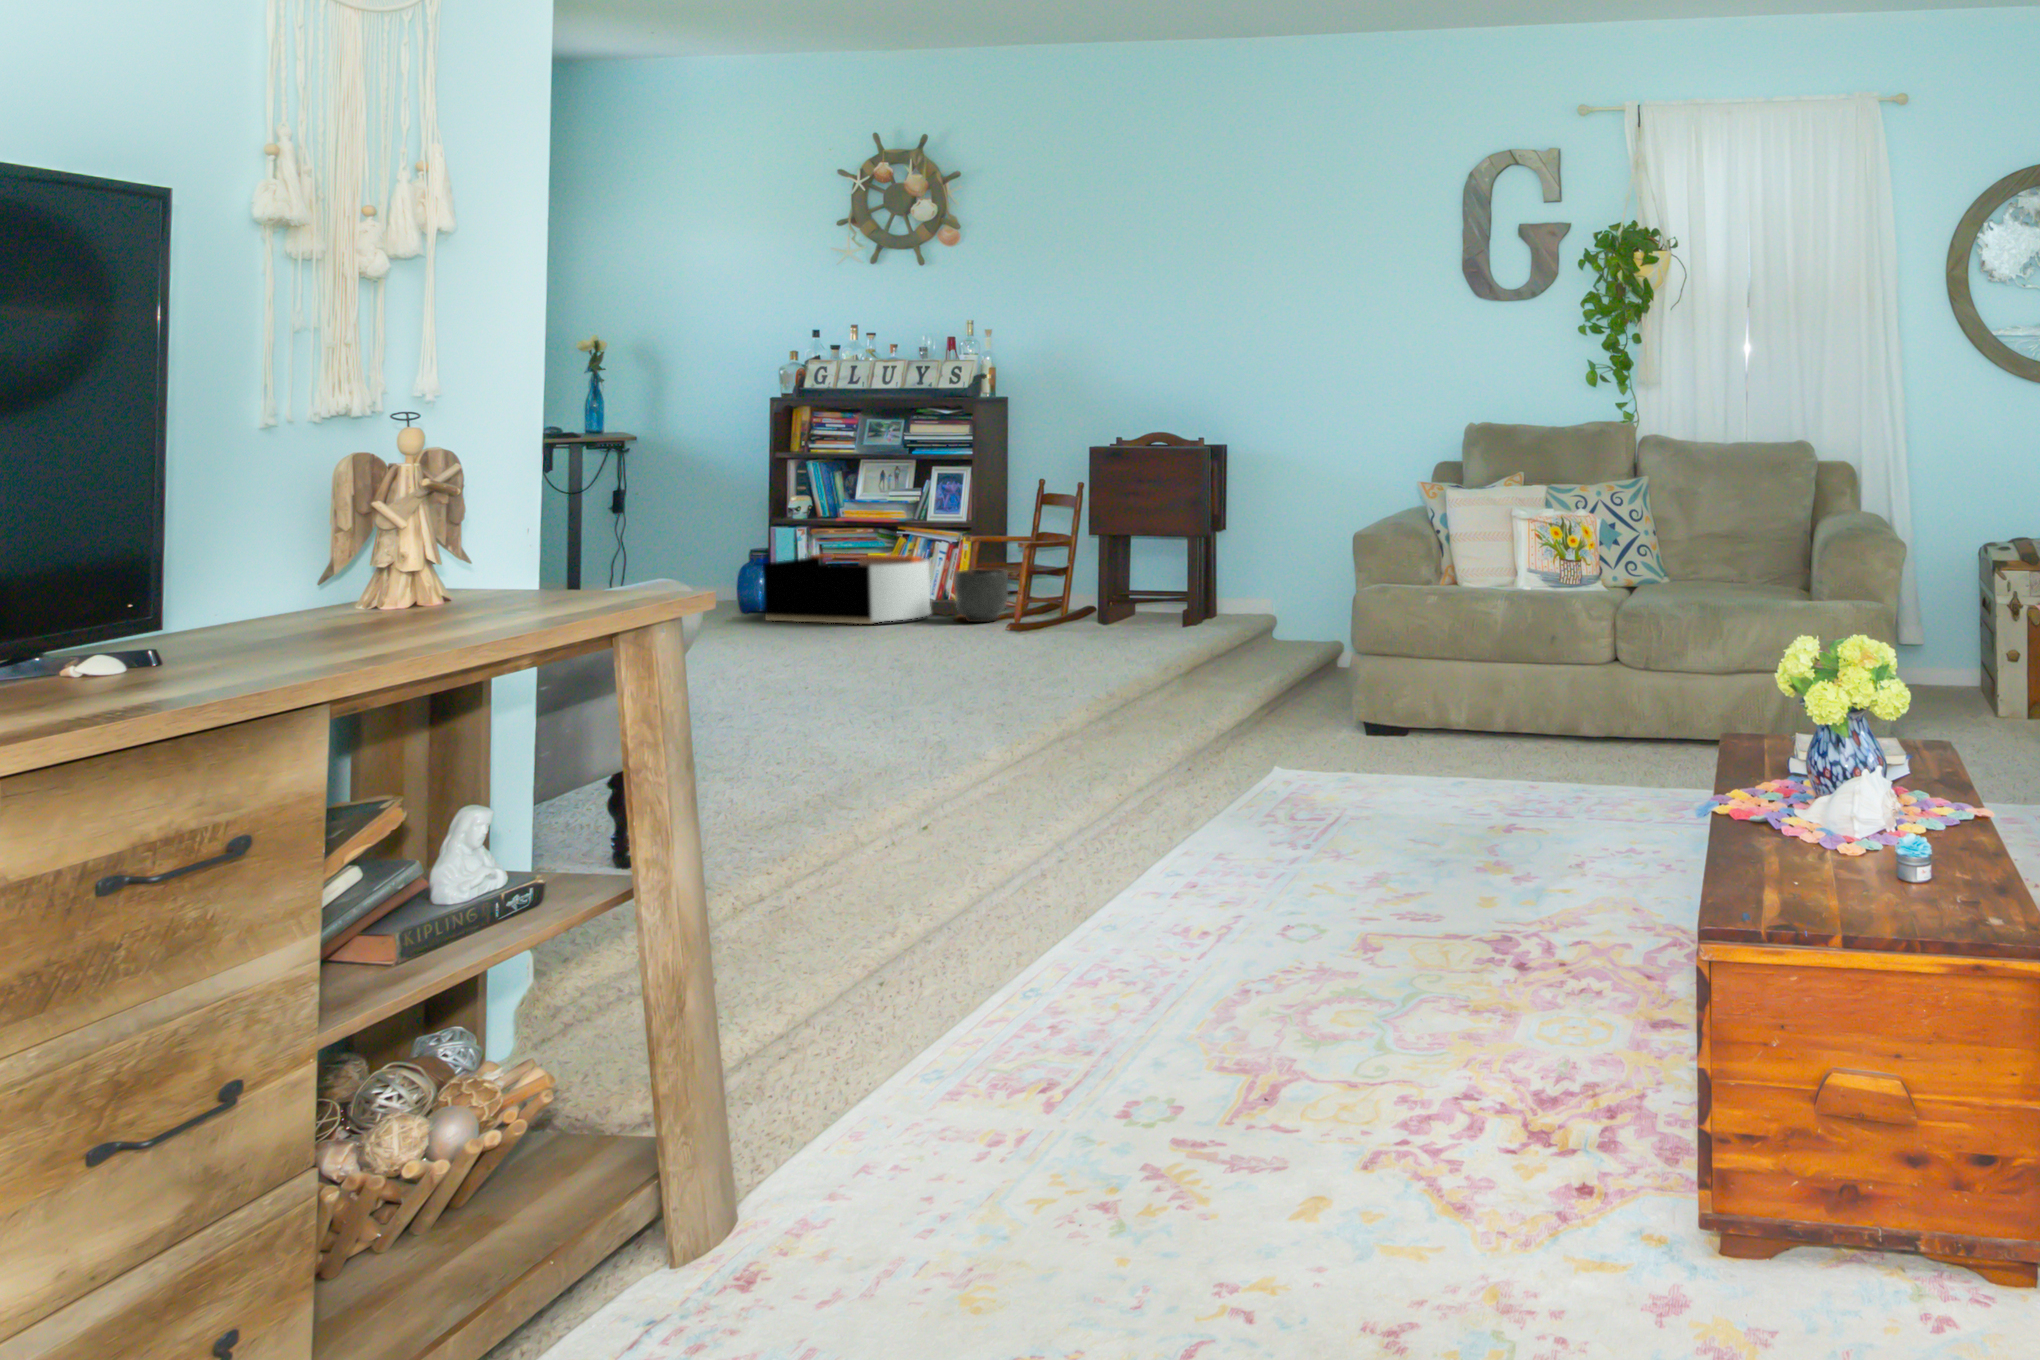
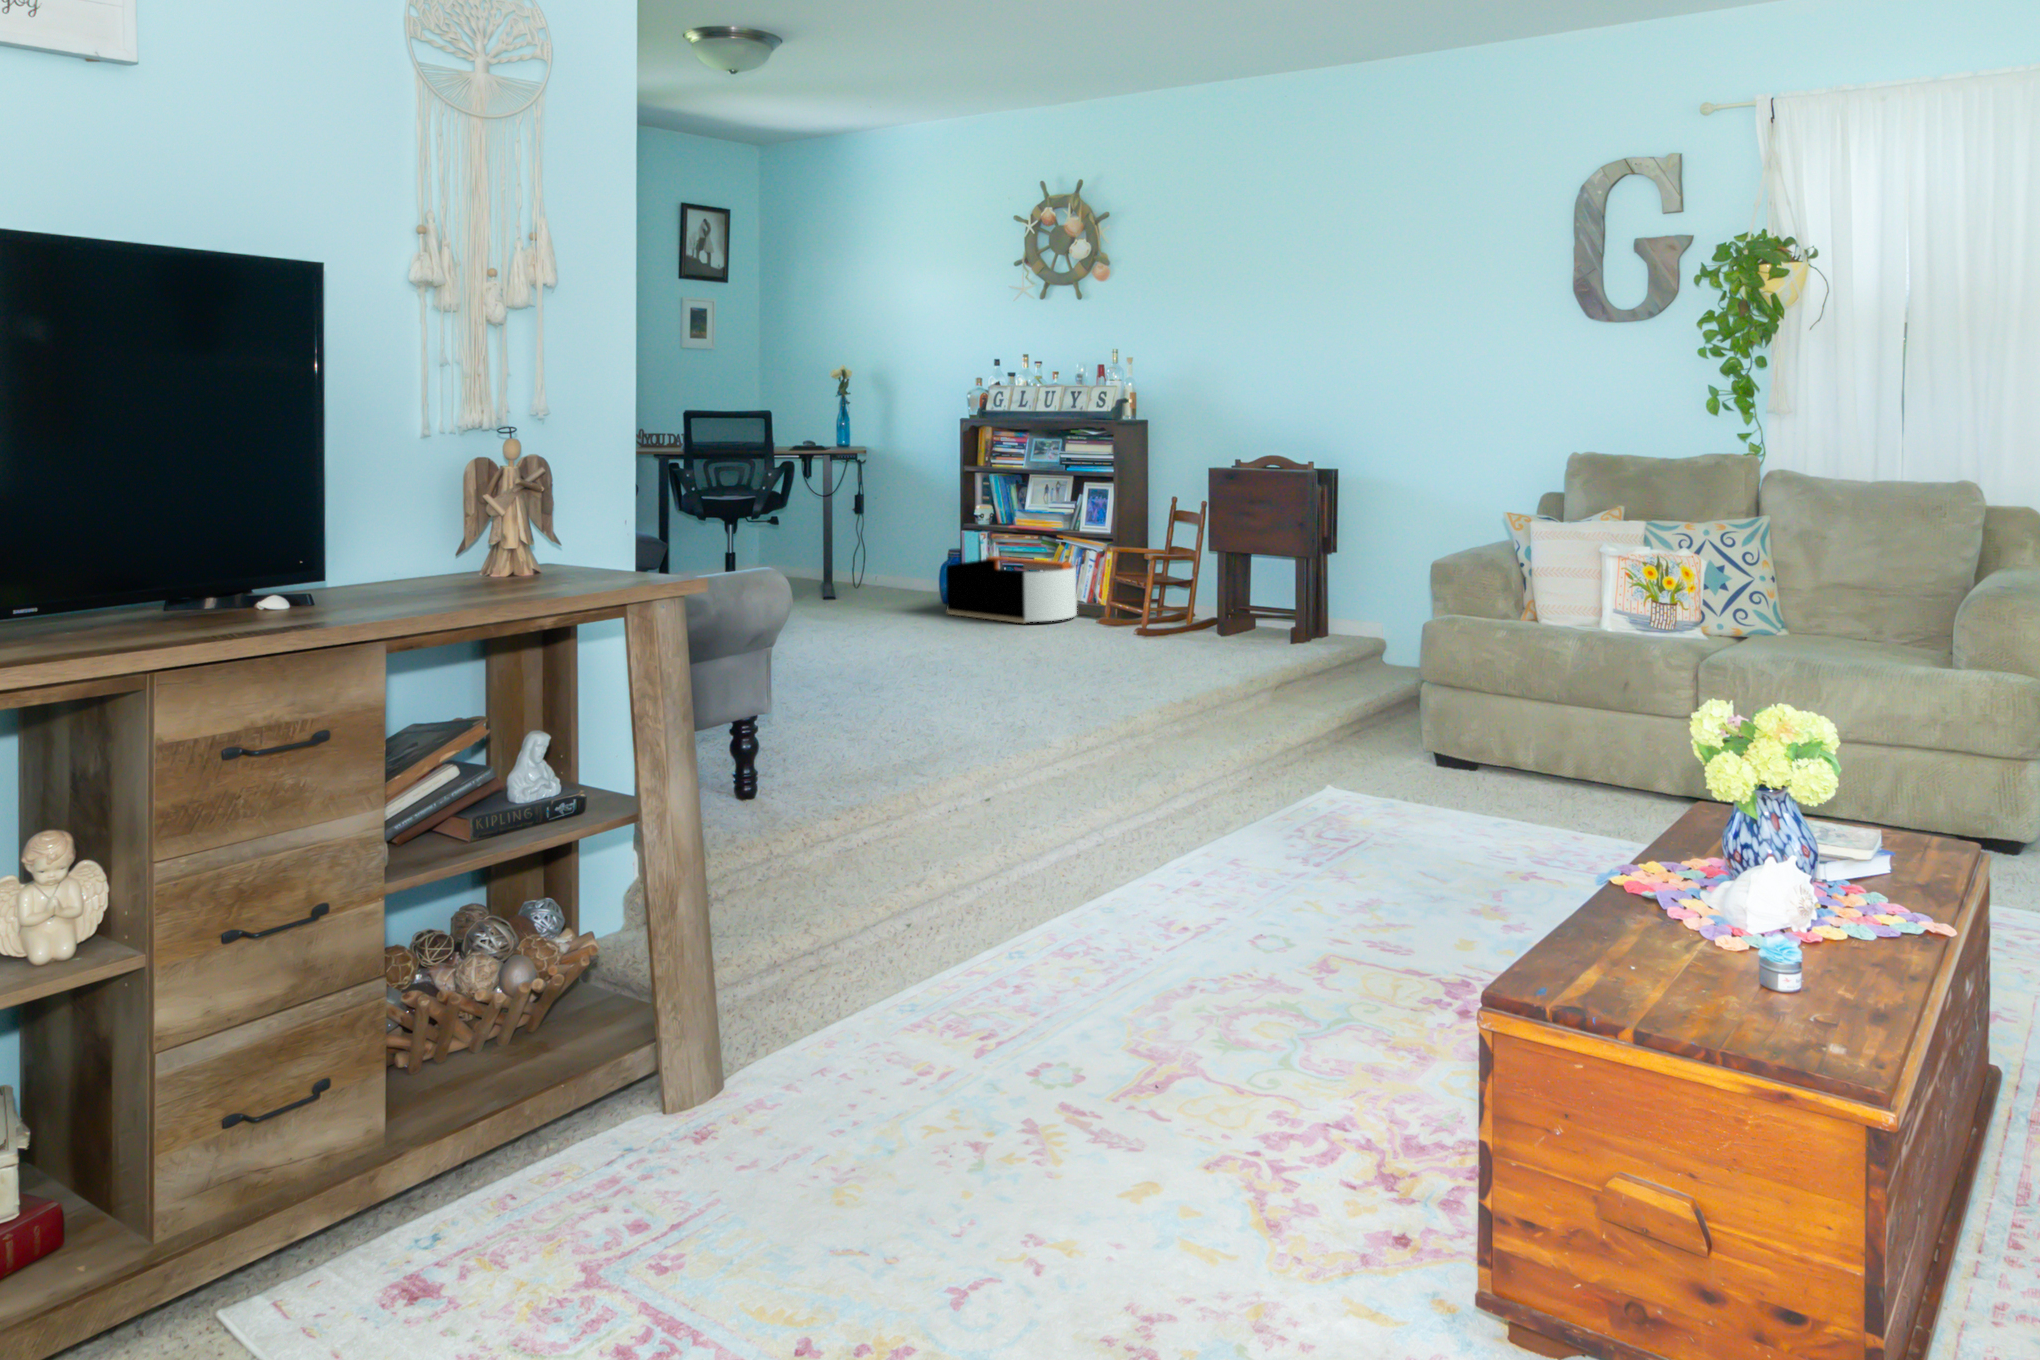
planter: present [953,569,1008,622] -> none [1092,578,1138,627]

